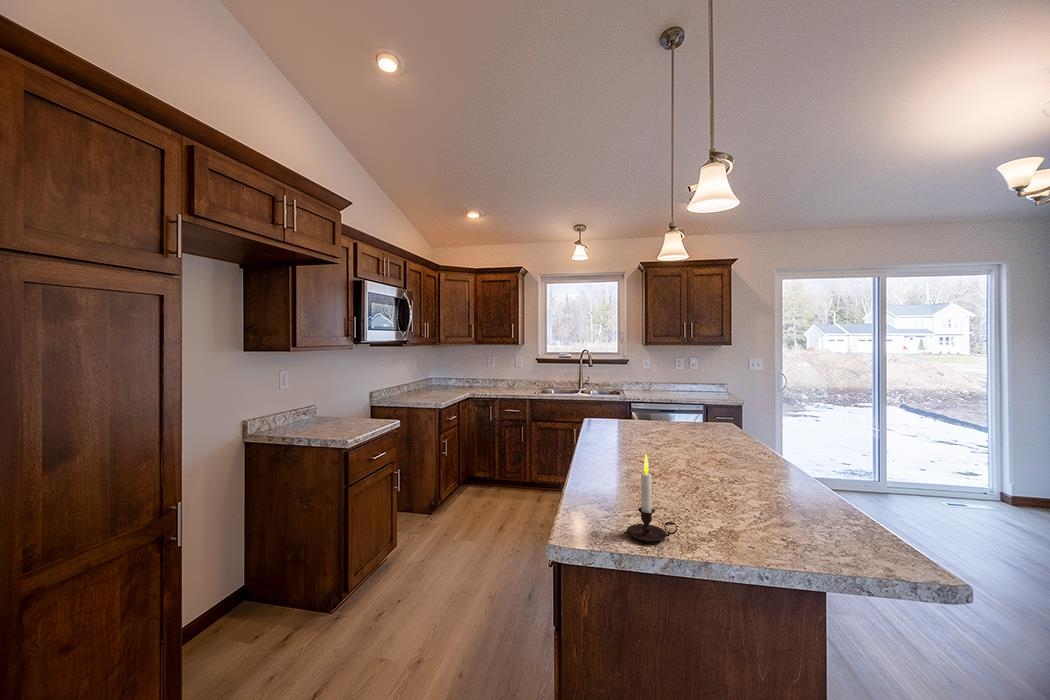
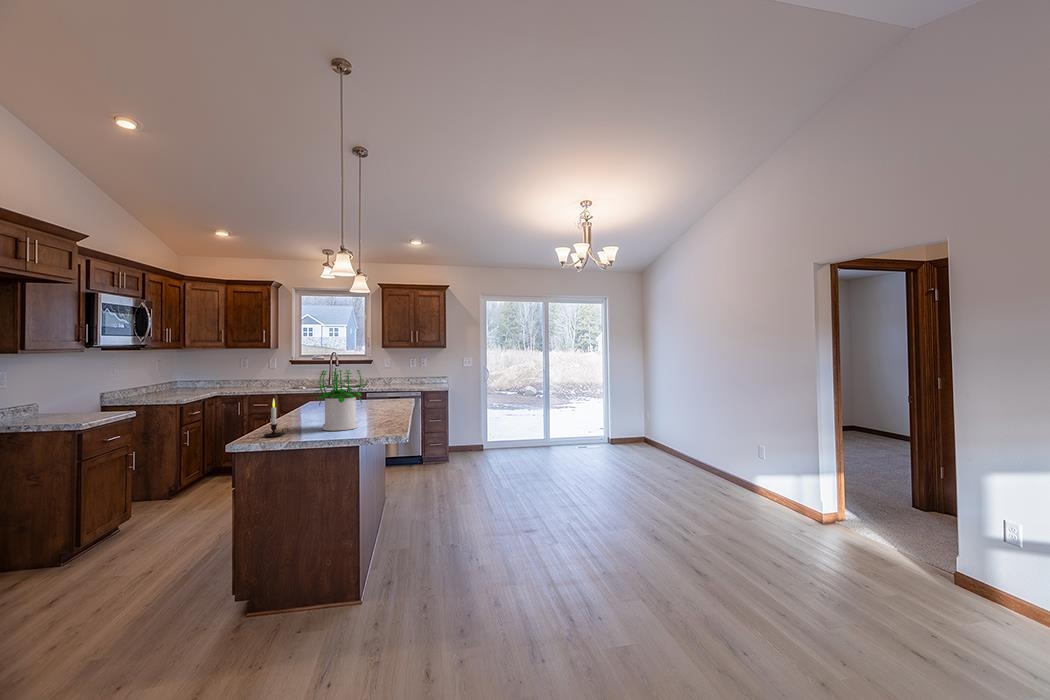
potted plant: none [699,386,811,533] -> present [315,368,368,431]

